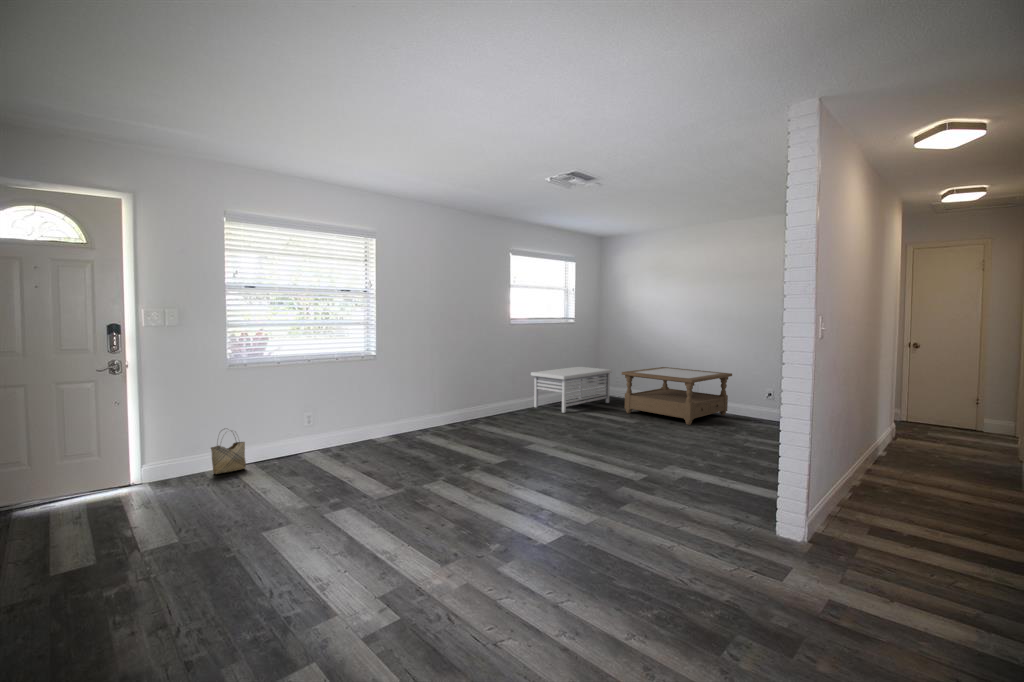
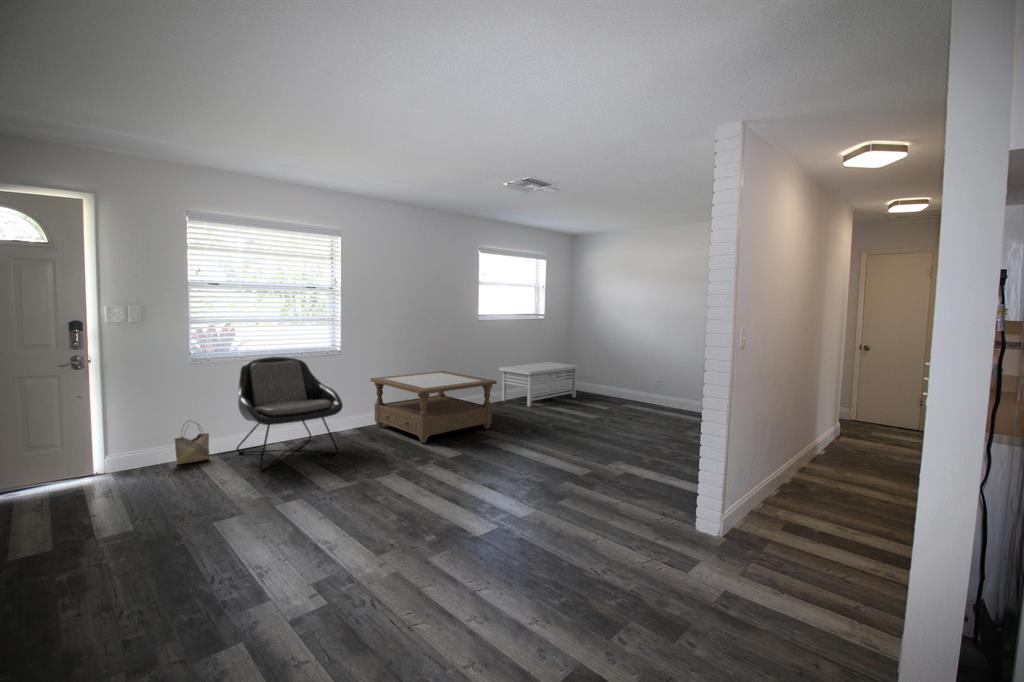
lounge chair: none [272,362,382,480] -> present [237,357,343,470]
coffee table: present [622,367,732,425] -> present [370,371,496,443]

